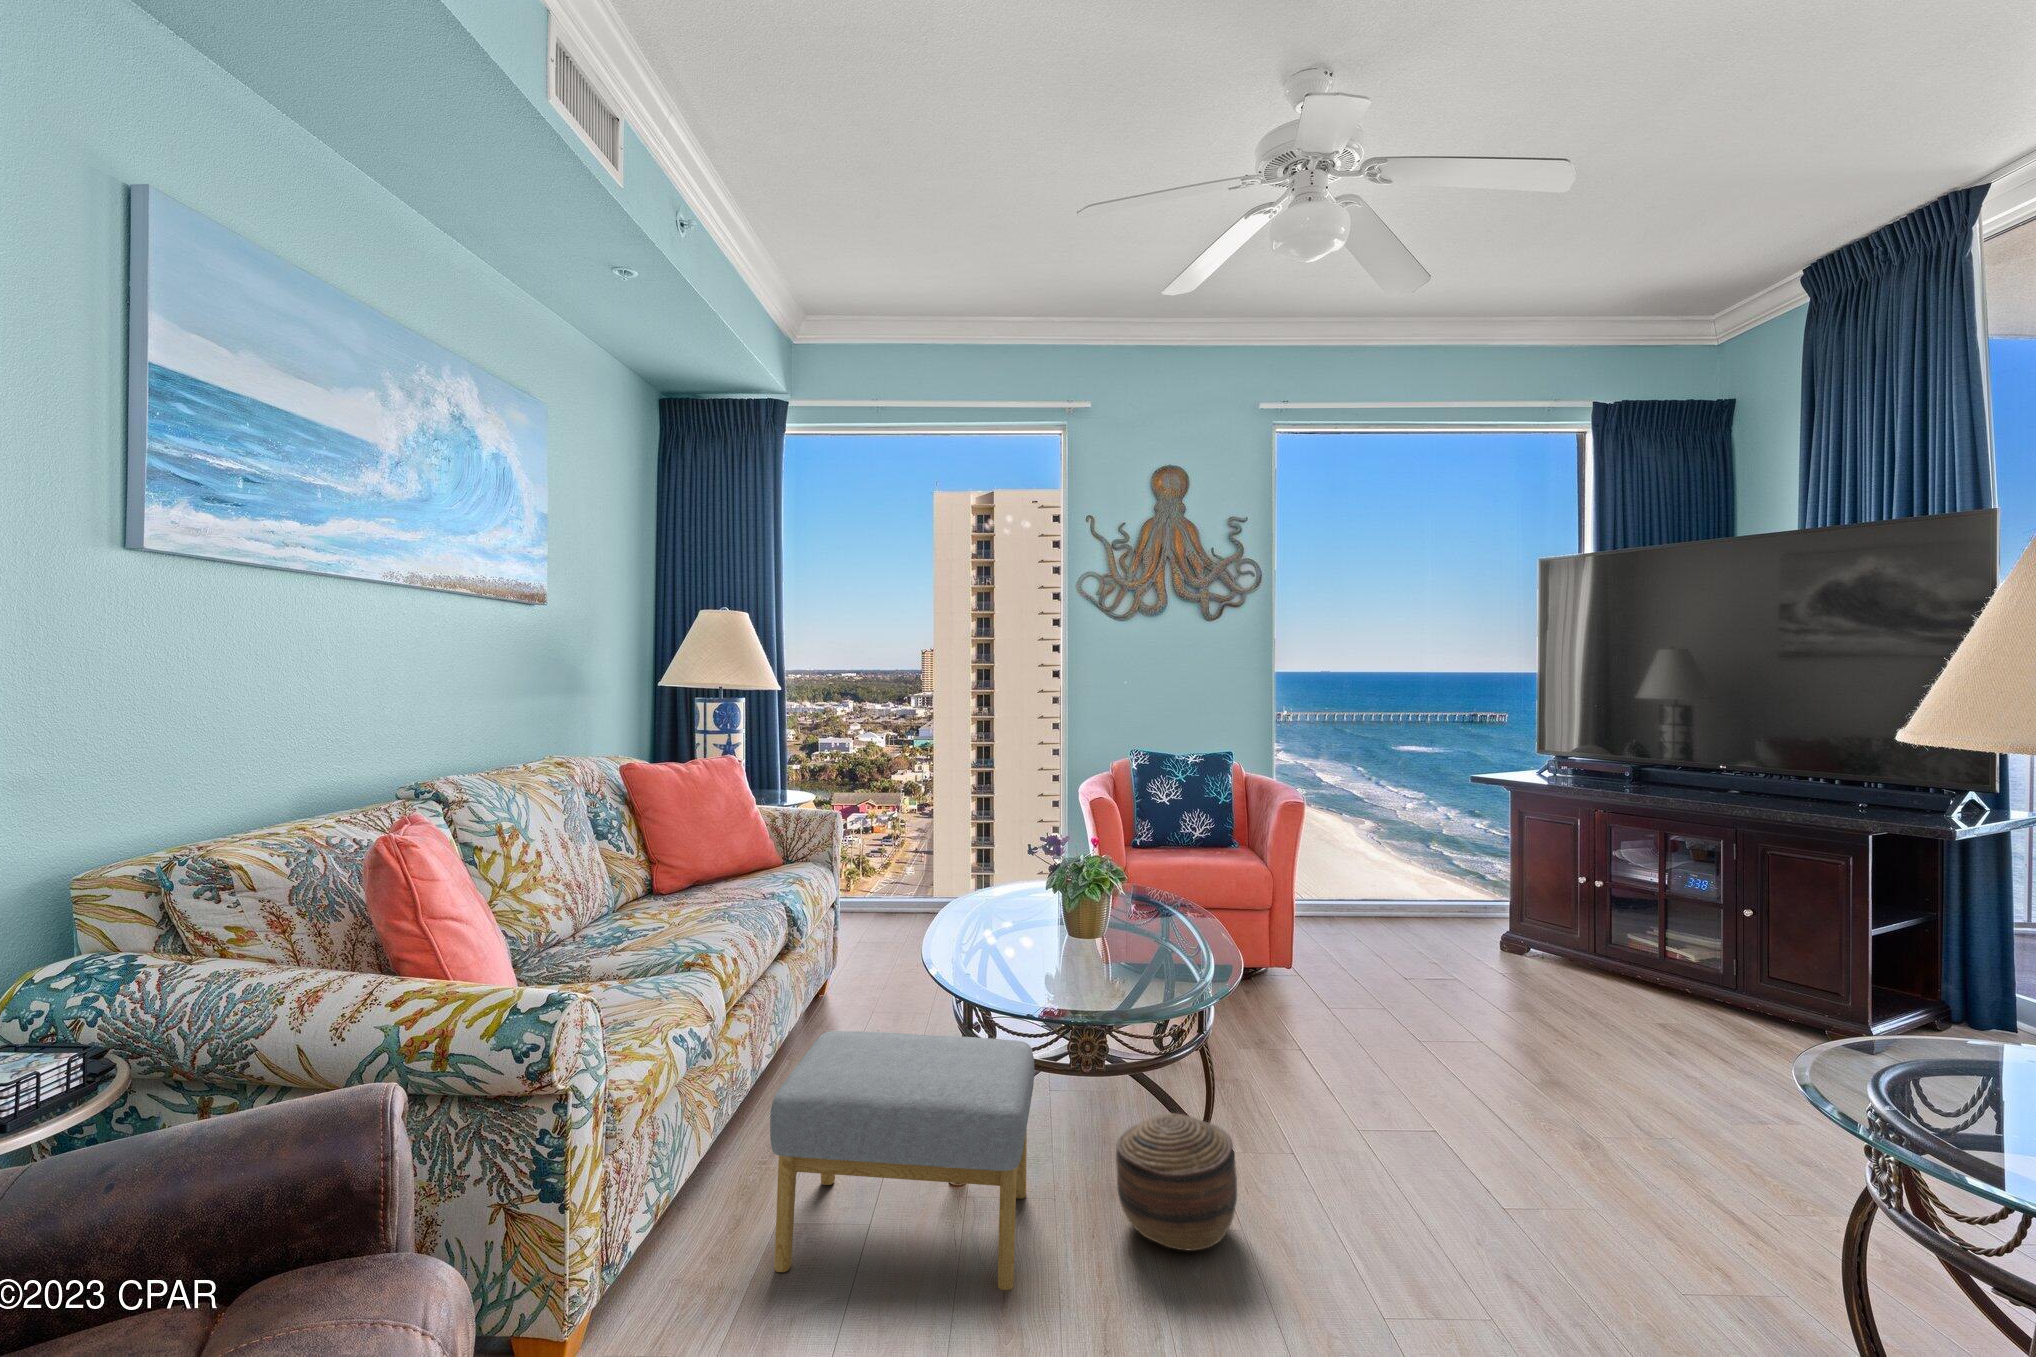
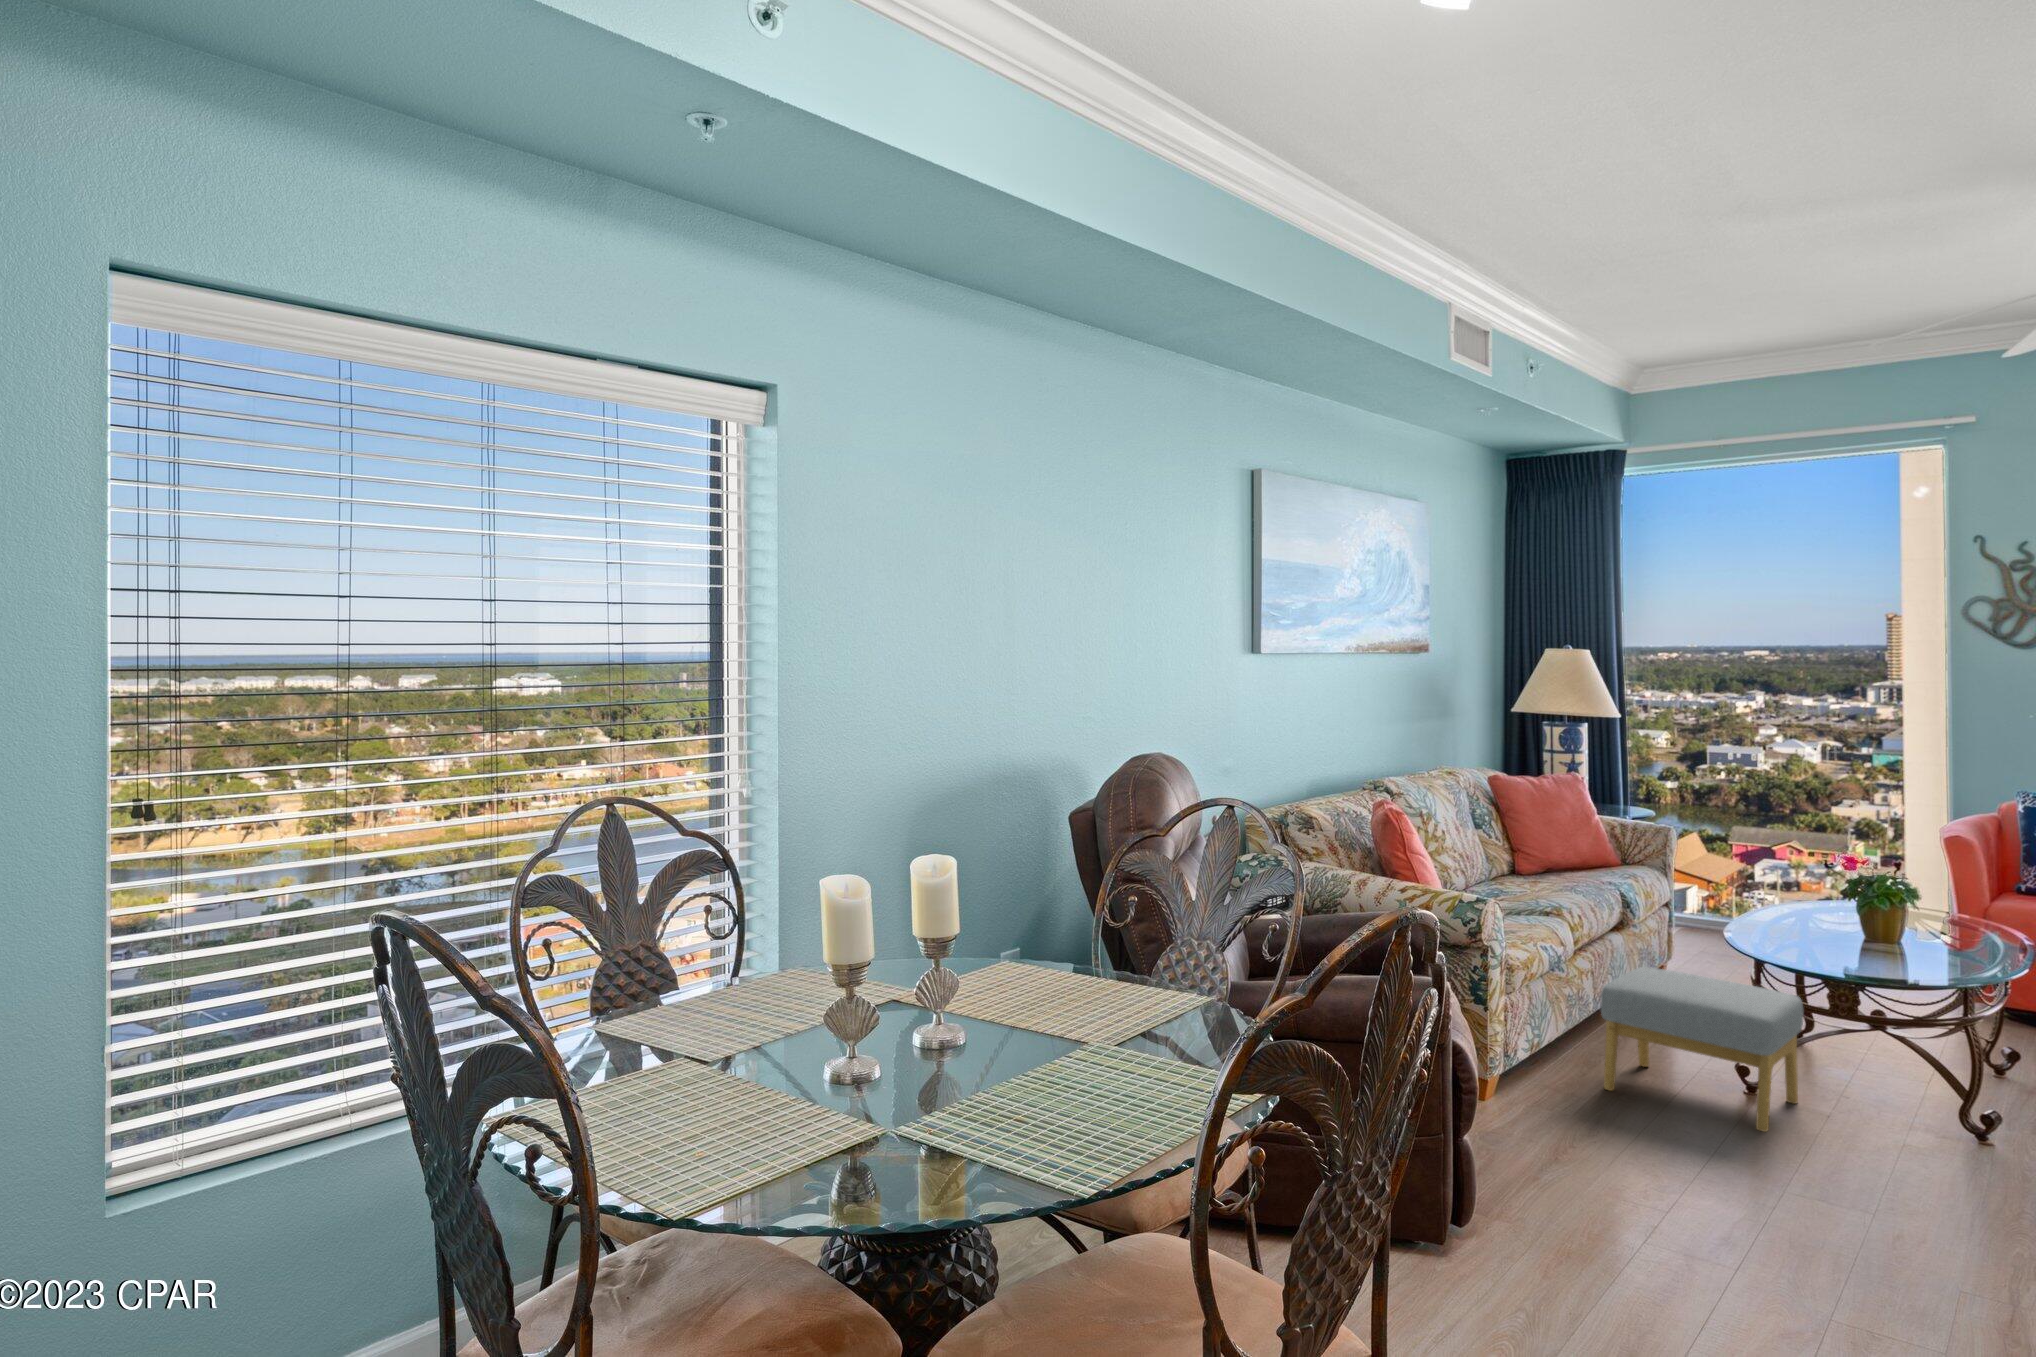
basket: present [1116,1113,1237,1251] -> none [1864,1061,1973,1152]

